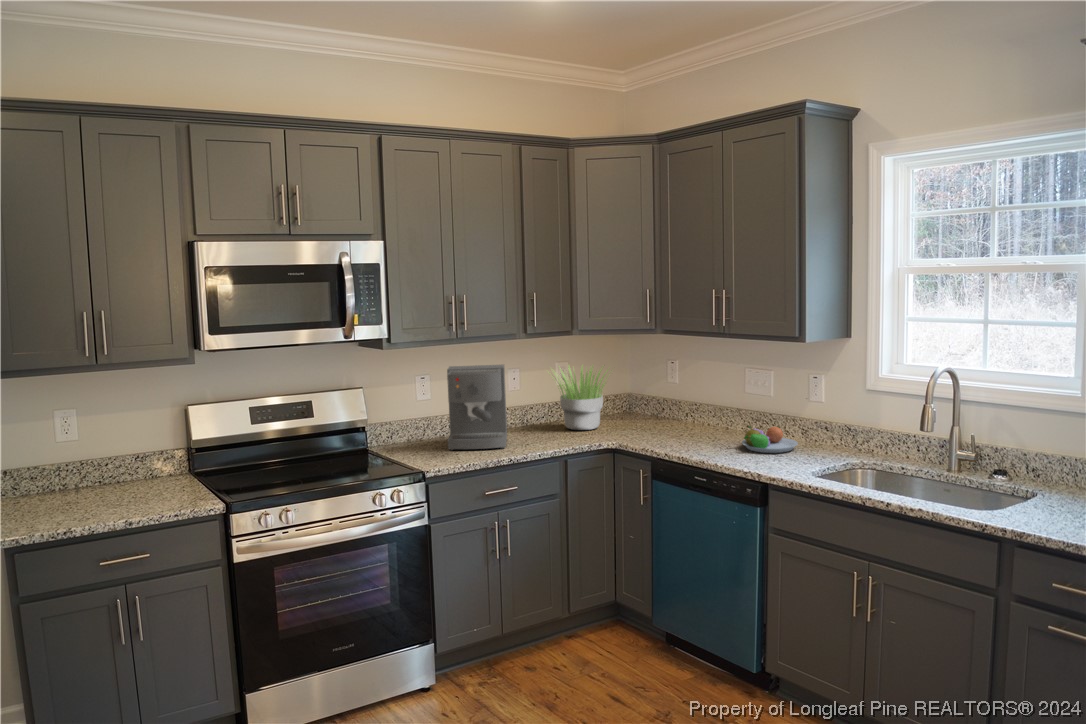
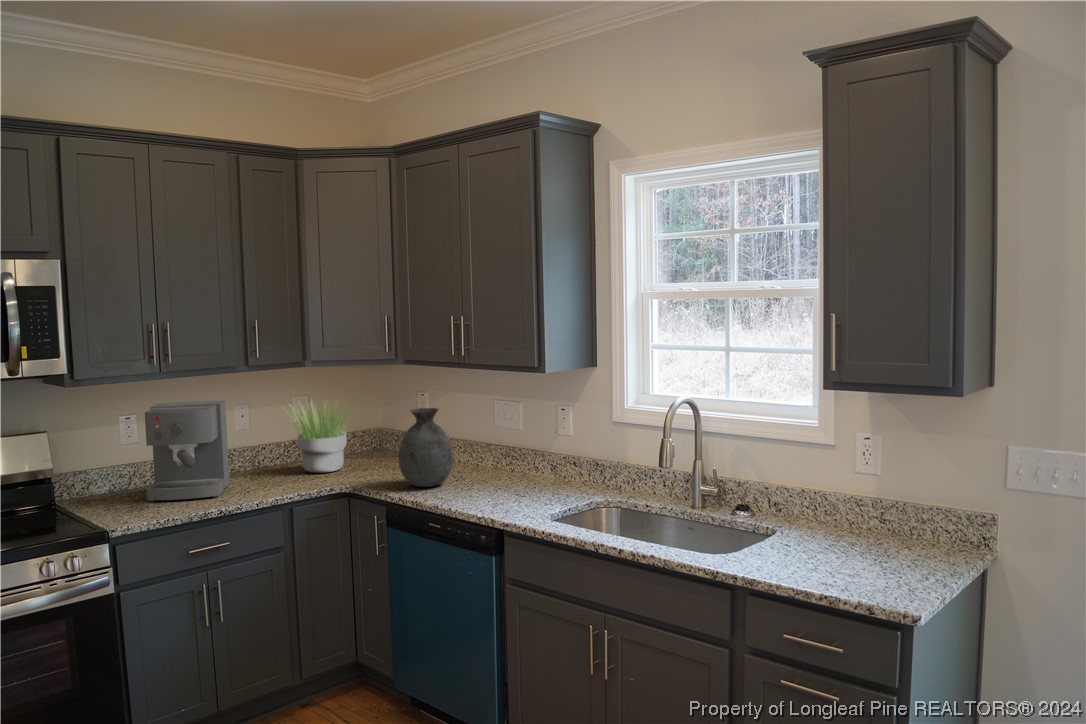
vase: none [659,374,709,445] -> present [398,408,453,487]
fruit bowl: present [742,426,798,453] -> none [486,463,546,493]

